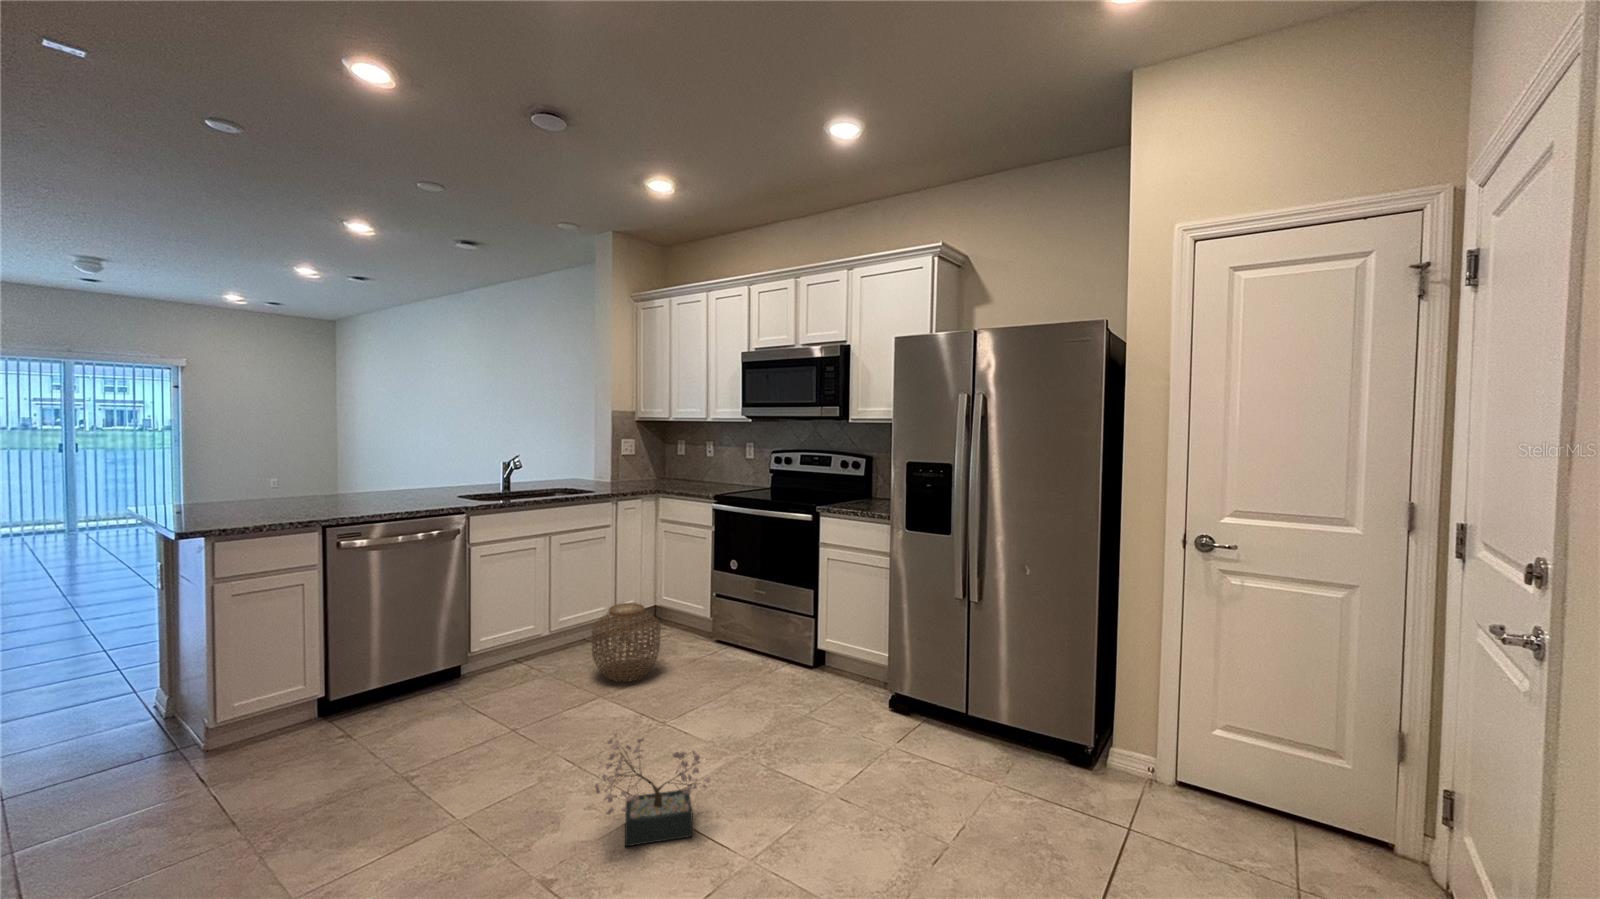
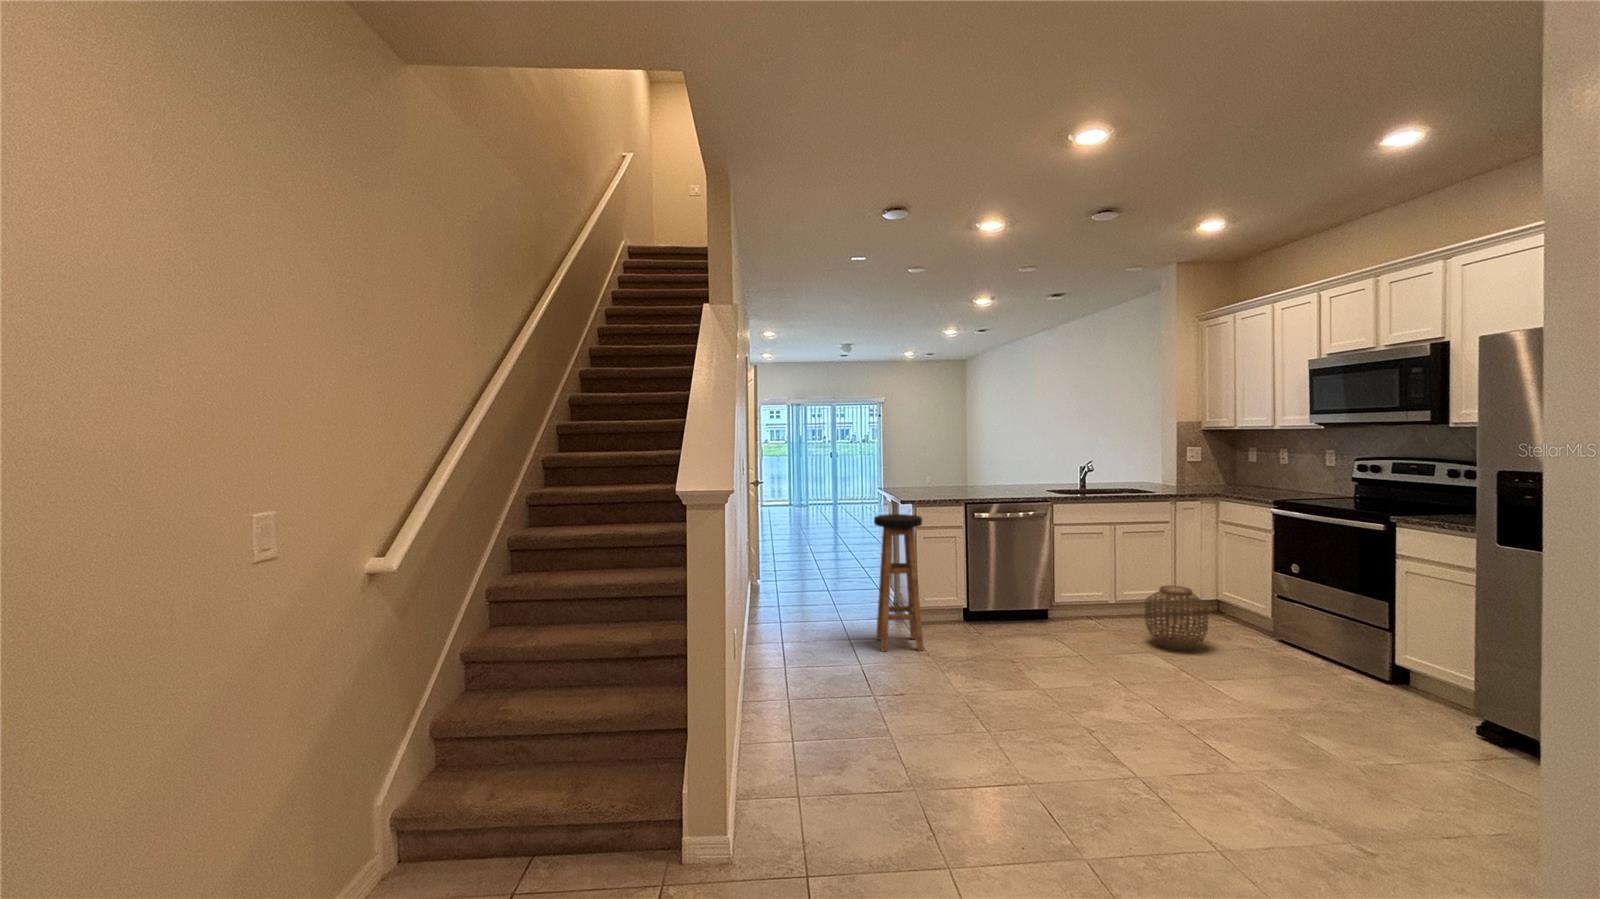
bar stool: none [81,563,221,862] -> present [874,514,924,651]
decorative plant: present [595,734,710,846] -> none [1122,654,1213,740]

